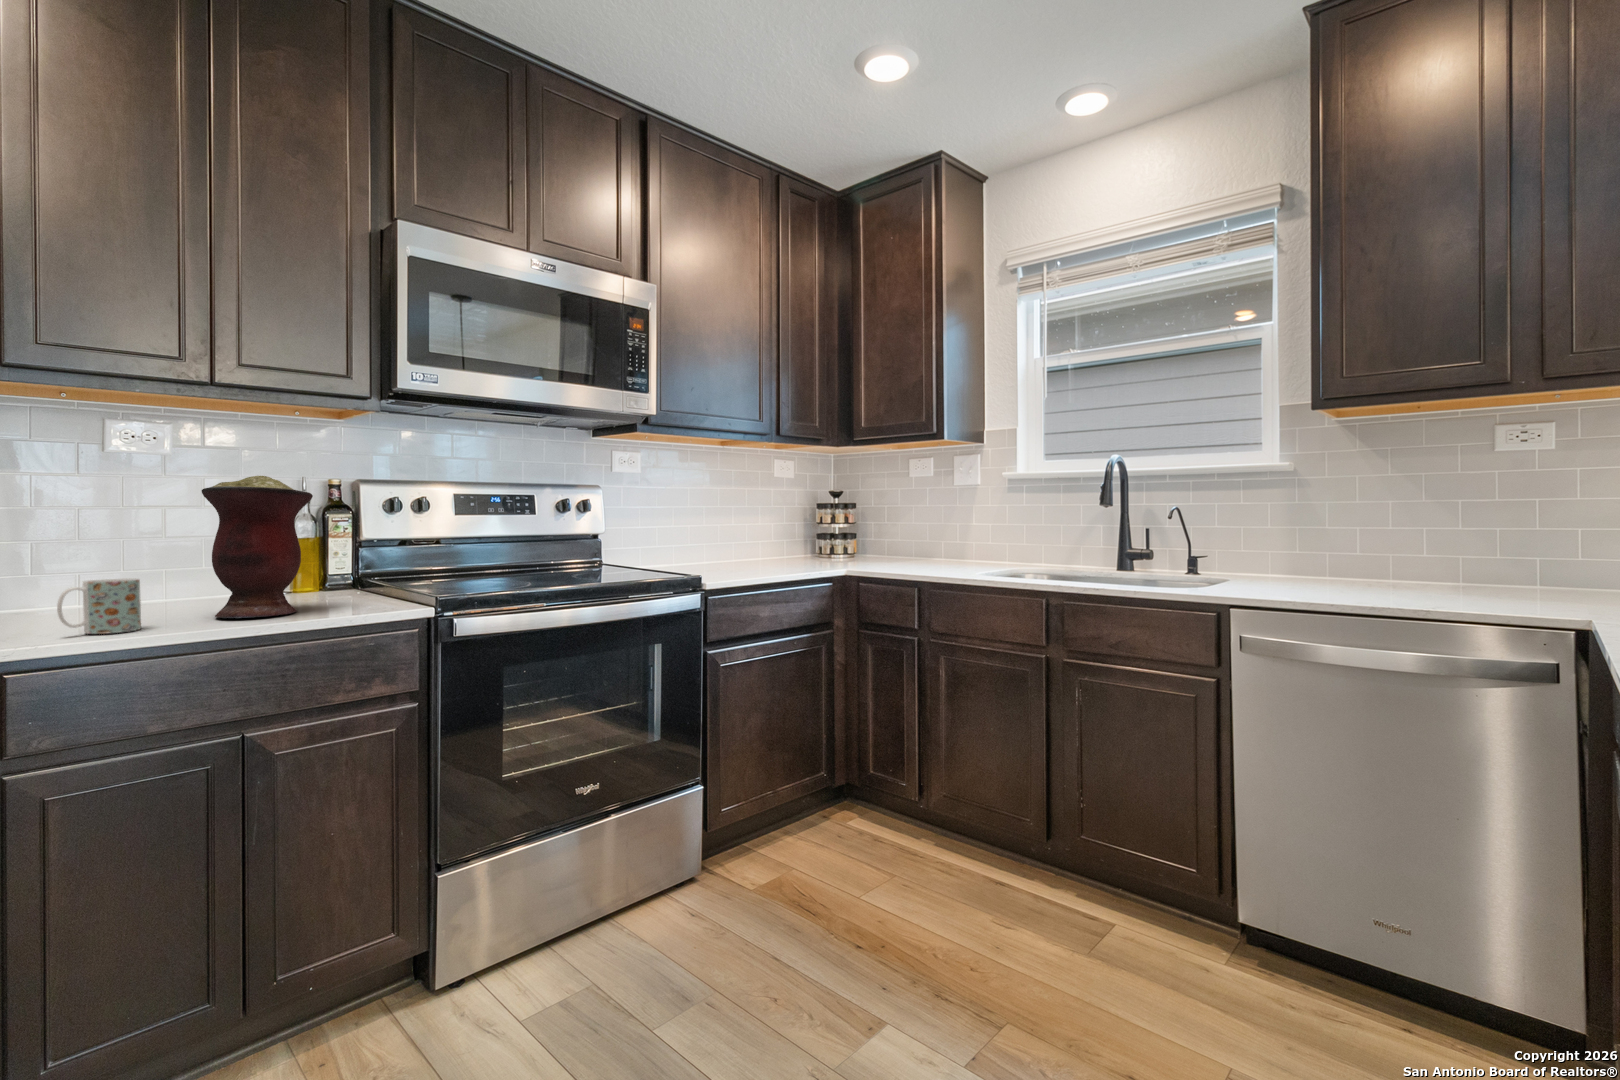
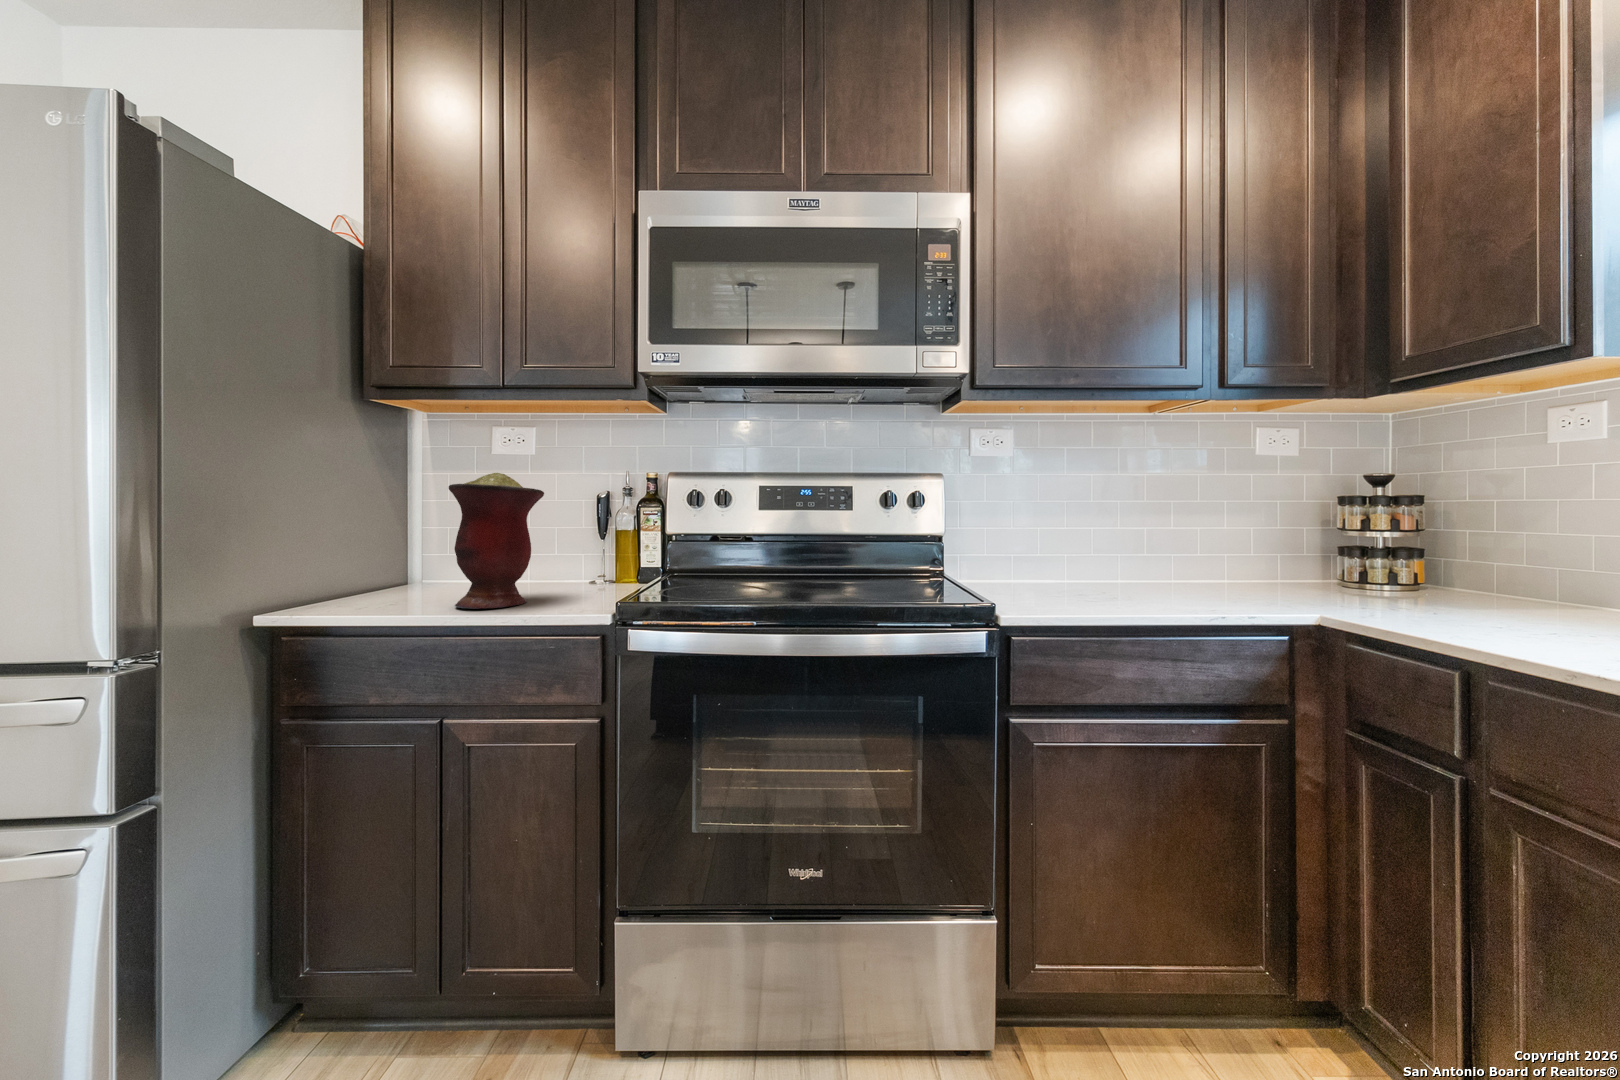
mug: present [57,578,141,634] -> none [342,563,404,611]

